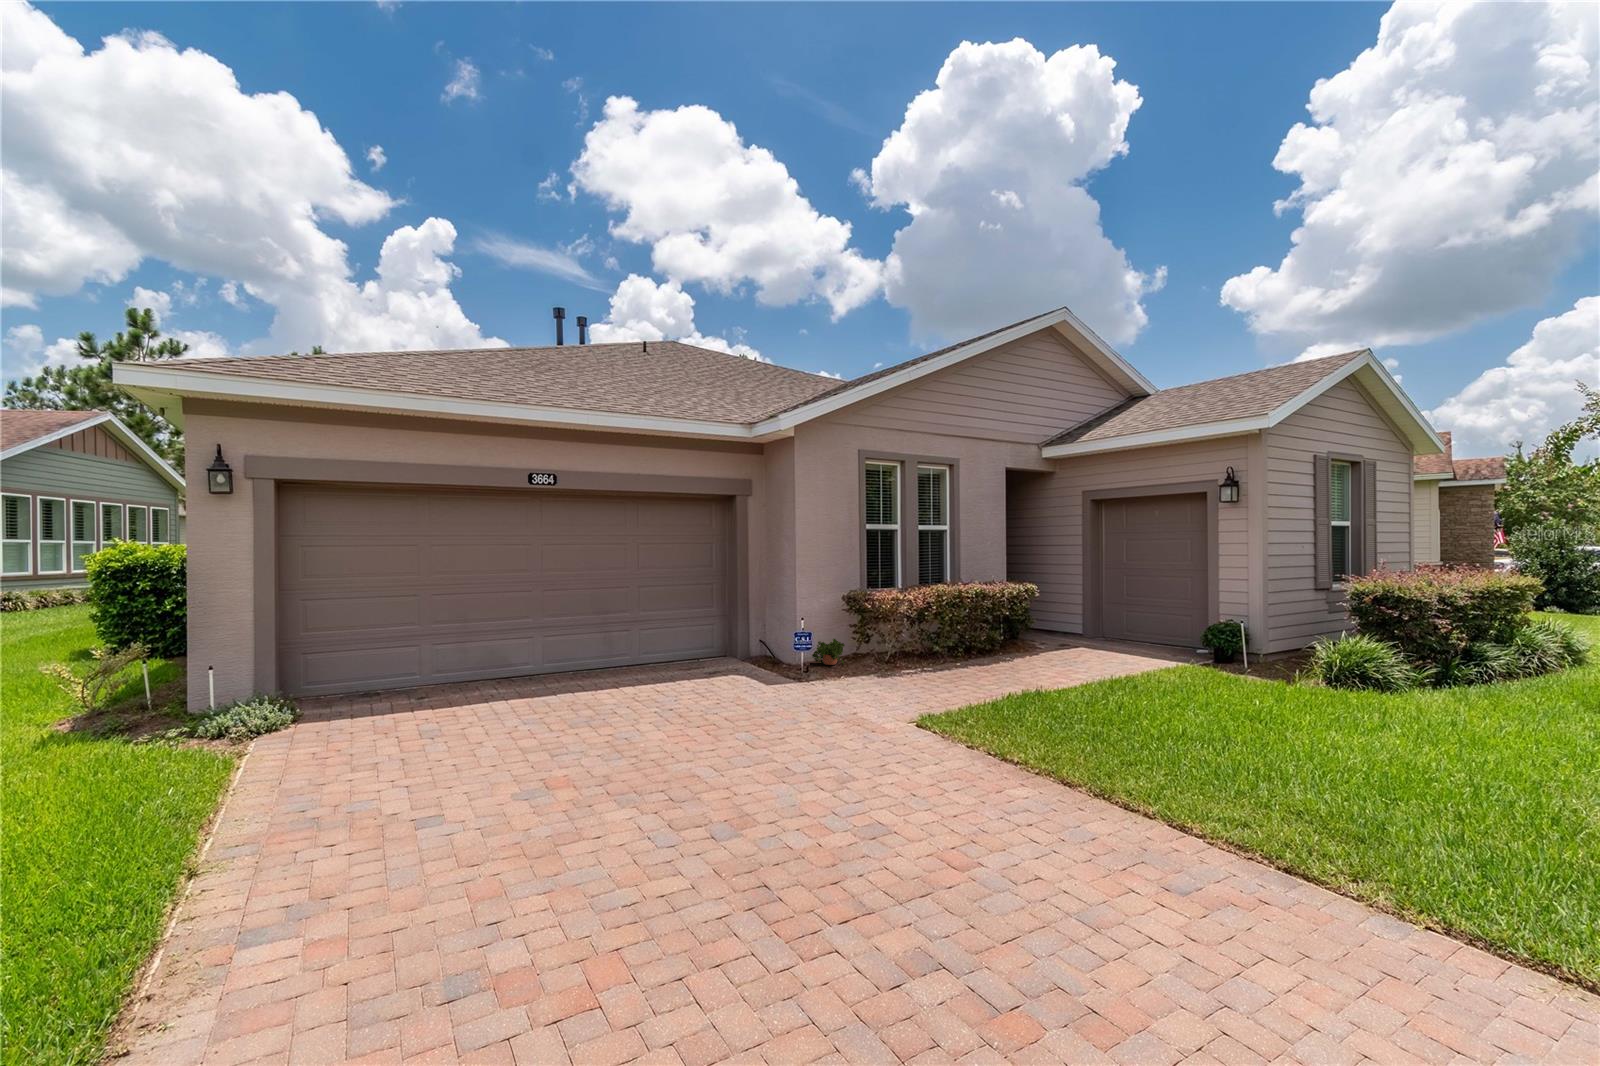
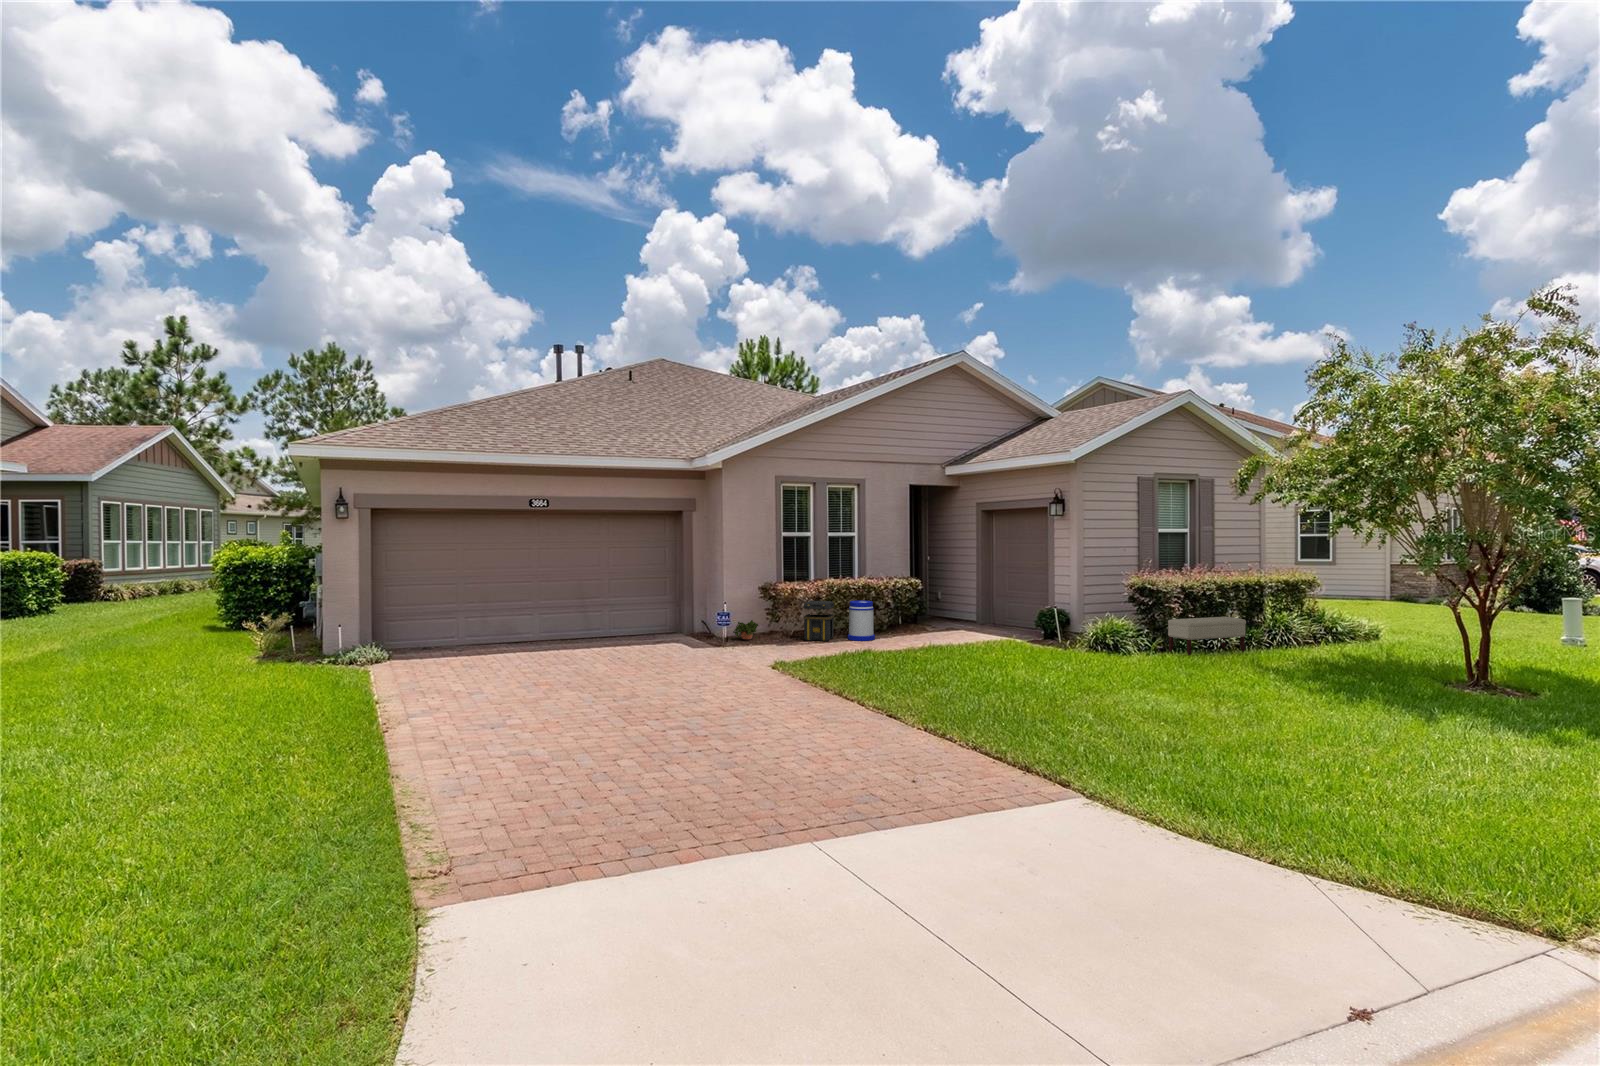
trash can: none [958,612,994,665] -> present [848,601,875,641]
toolbox: none [906,613,942,666] -> present [804,601,834,641]
bench: none [1399,631,1494,685] -> present [1168,617,1246,655]

